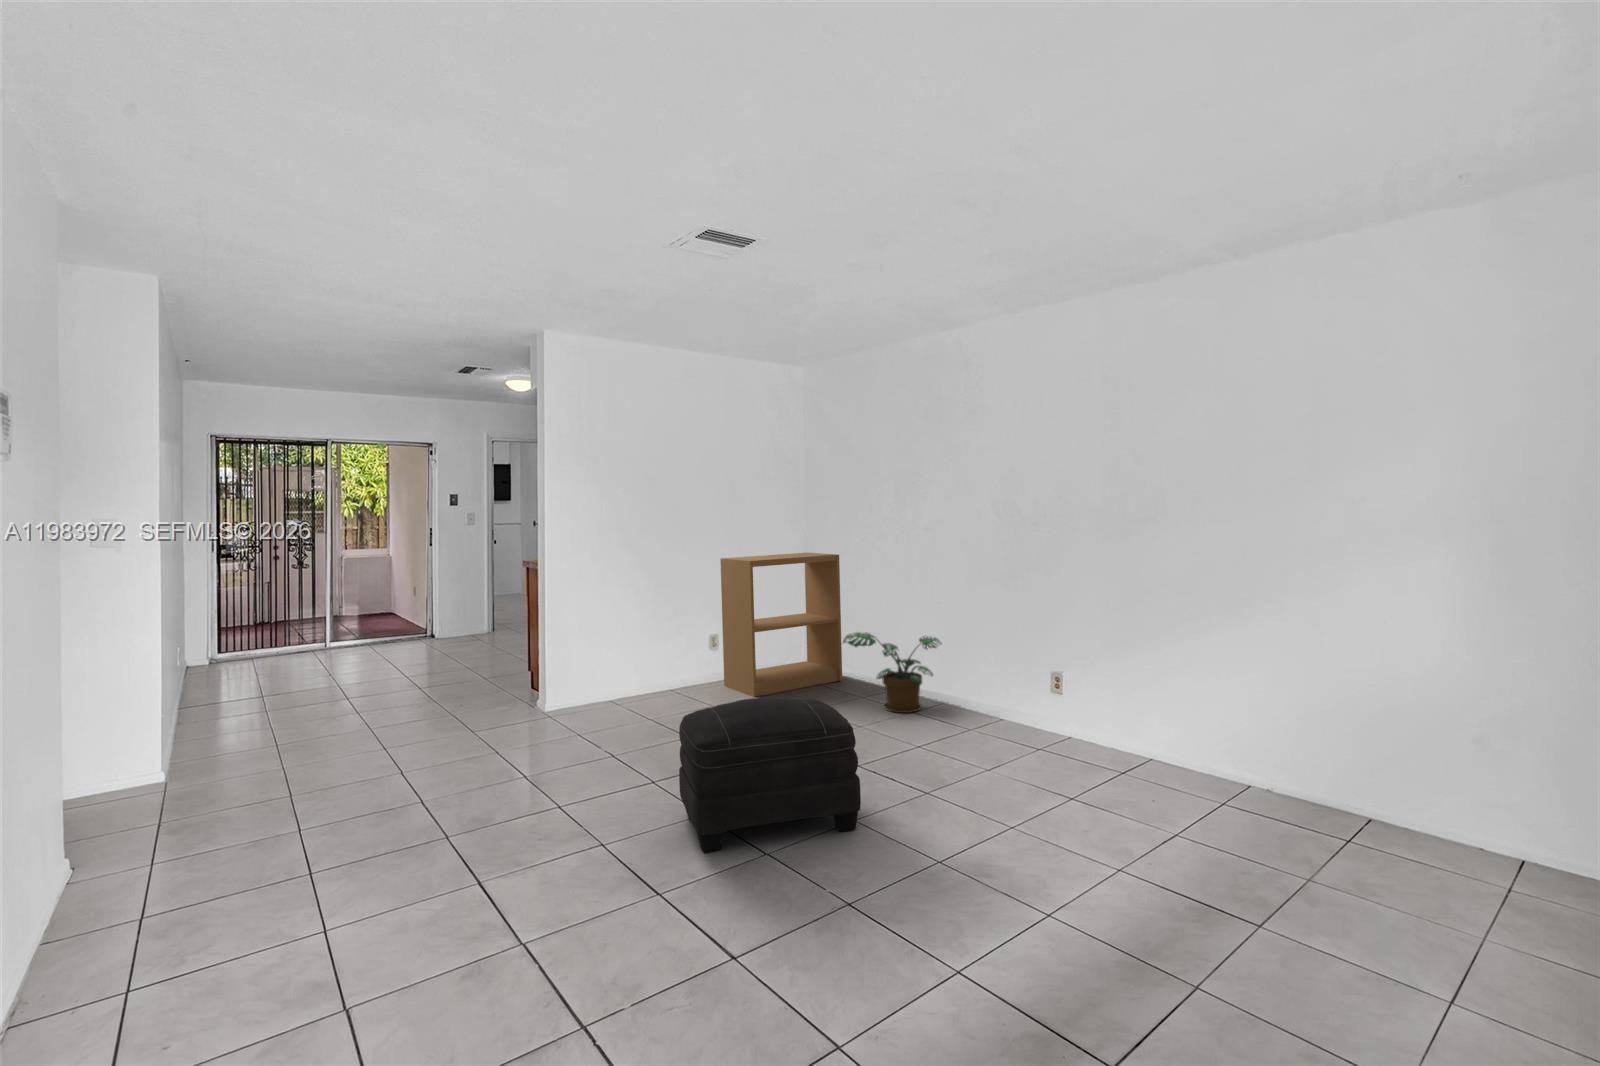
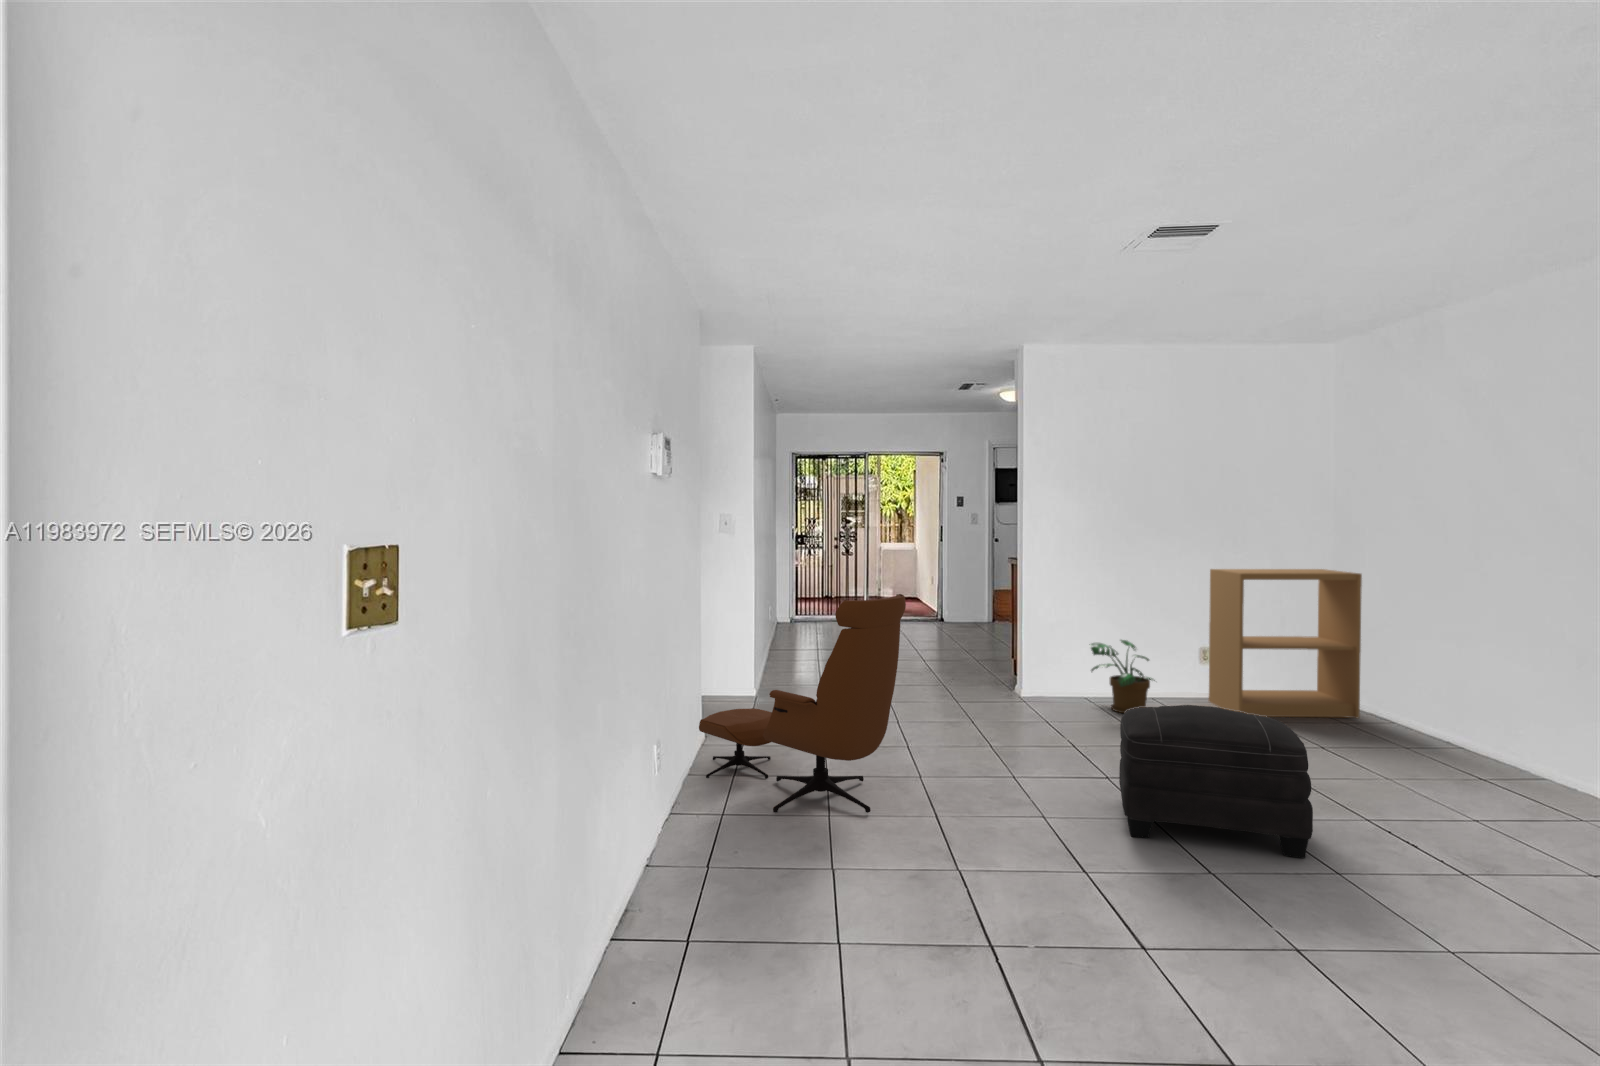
lounge chair: none [60,617,423,965] -> present [699,594,906,813]
potted plant: present [843,632,942,713] -> present [1089,640,1155,713]

